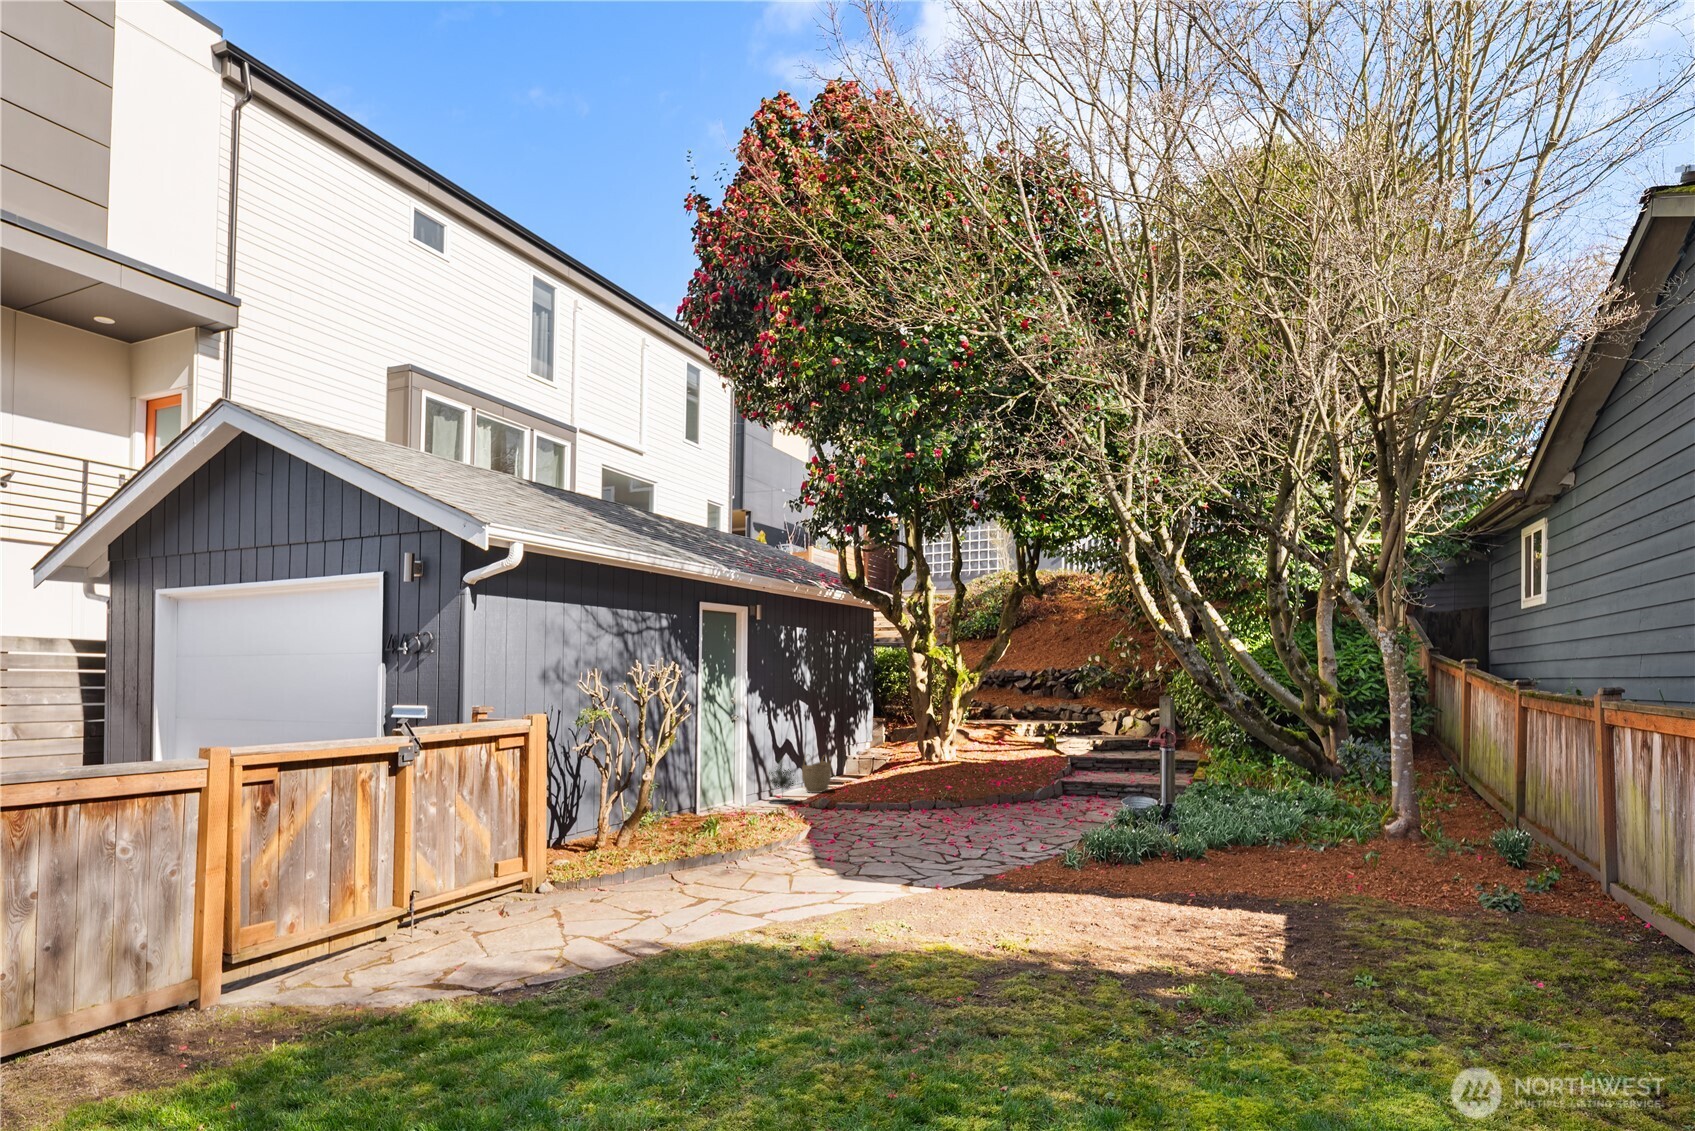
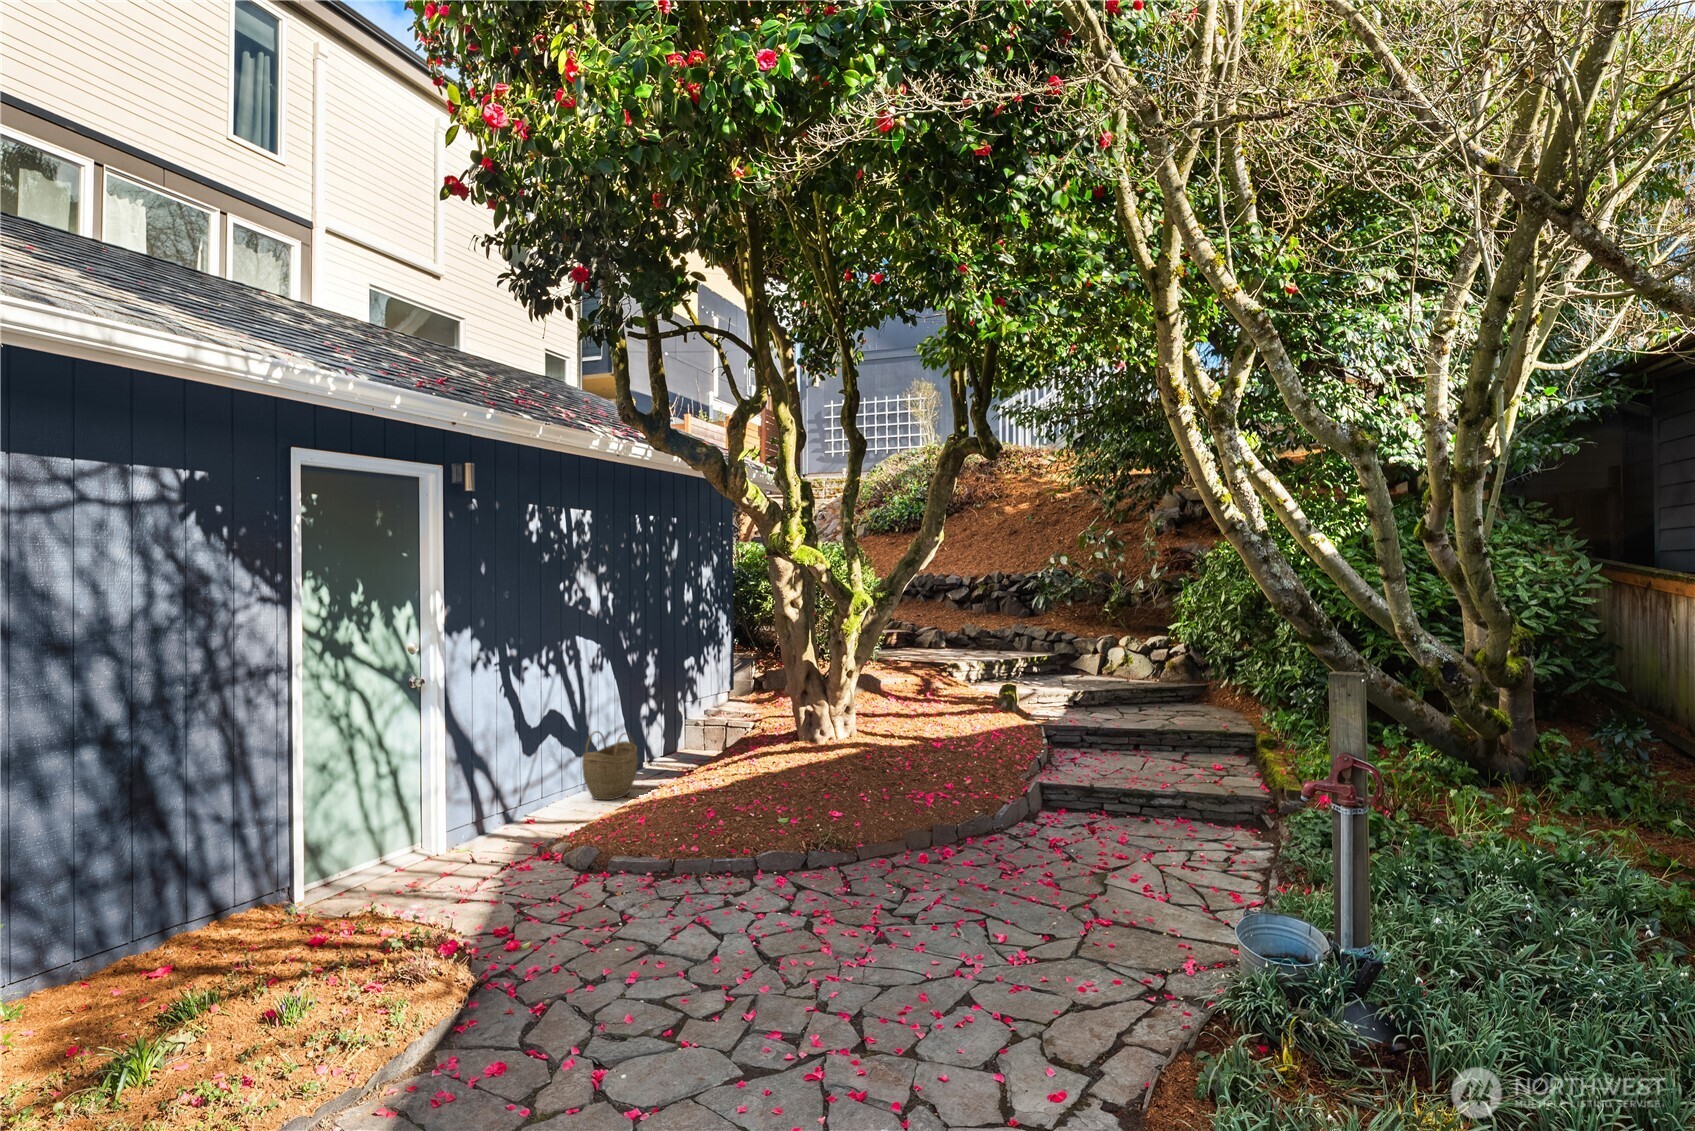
potted tree: present [769,759,794,804] -> none [494,747,555,841]

